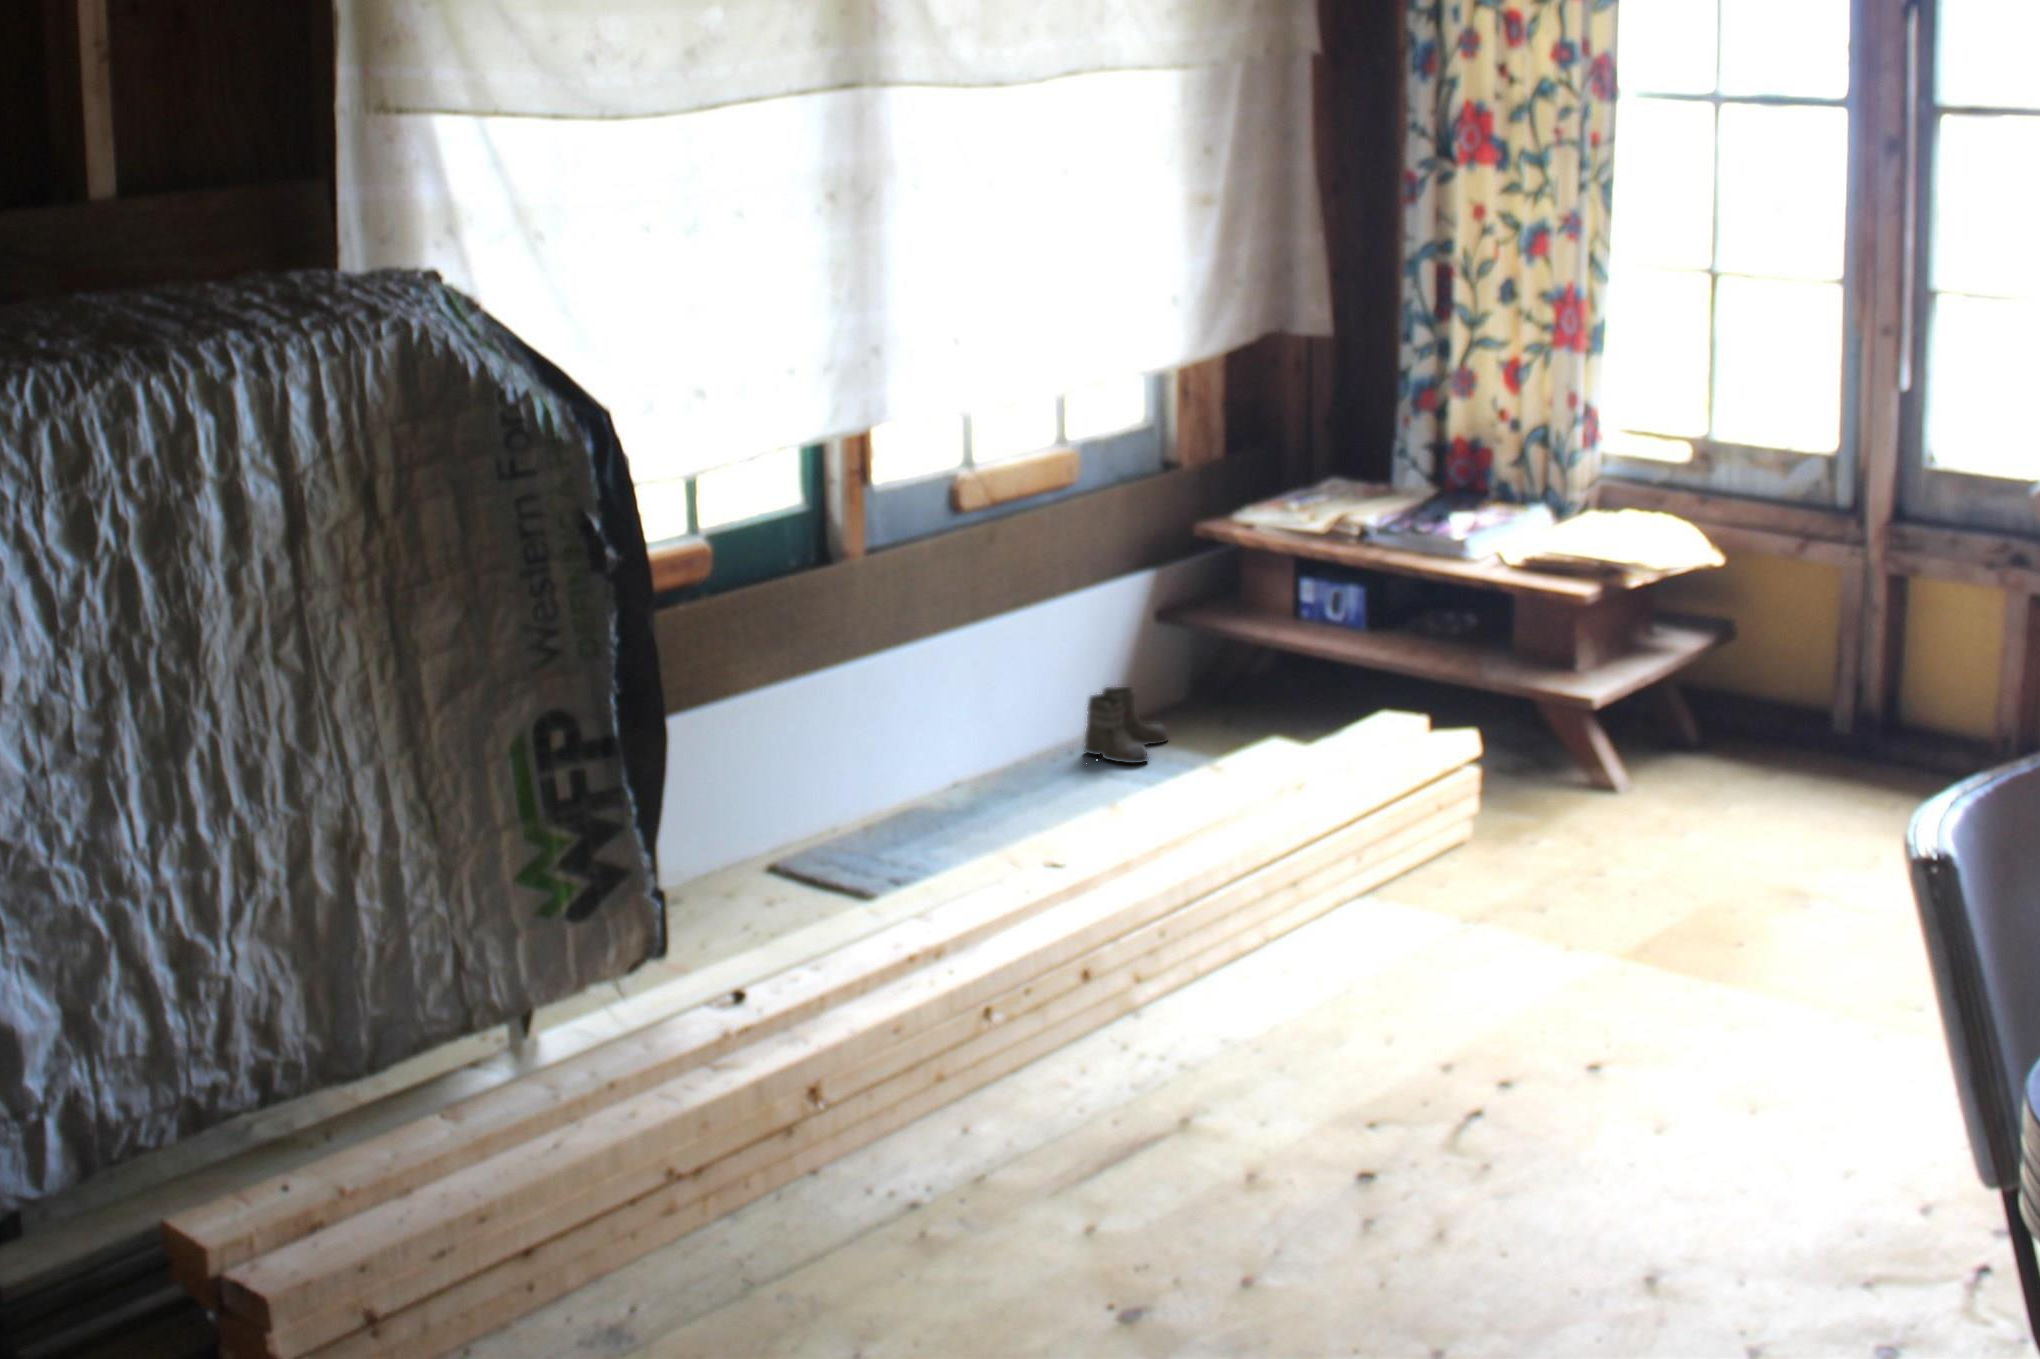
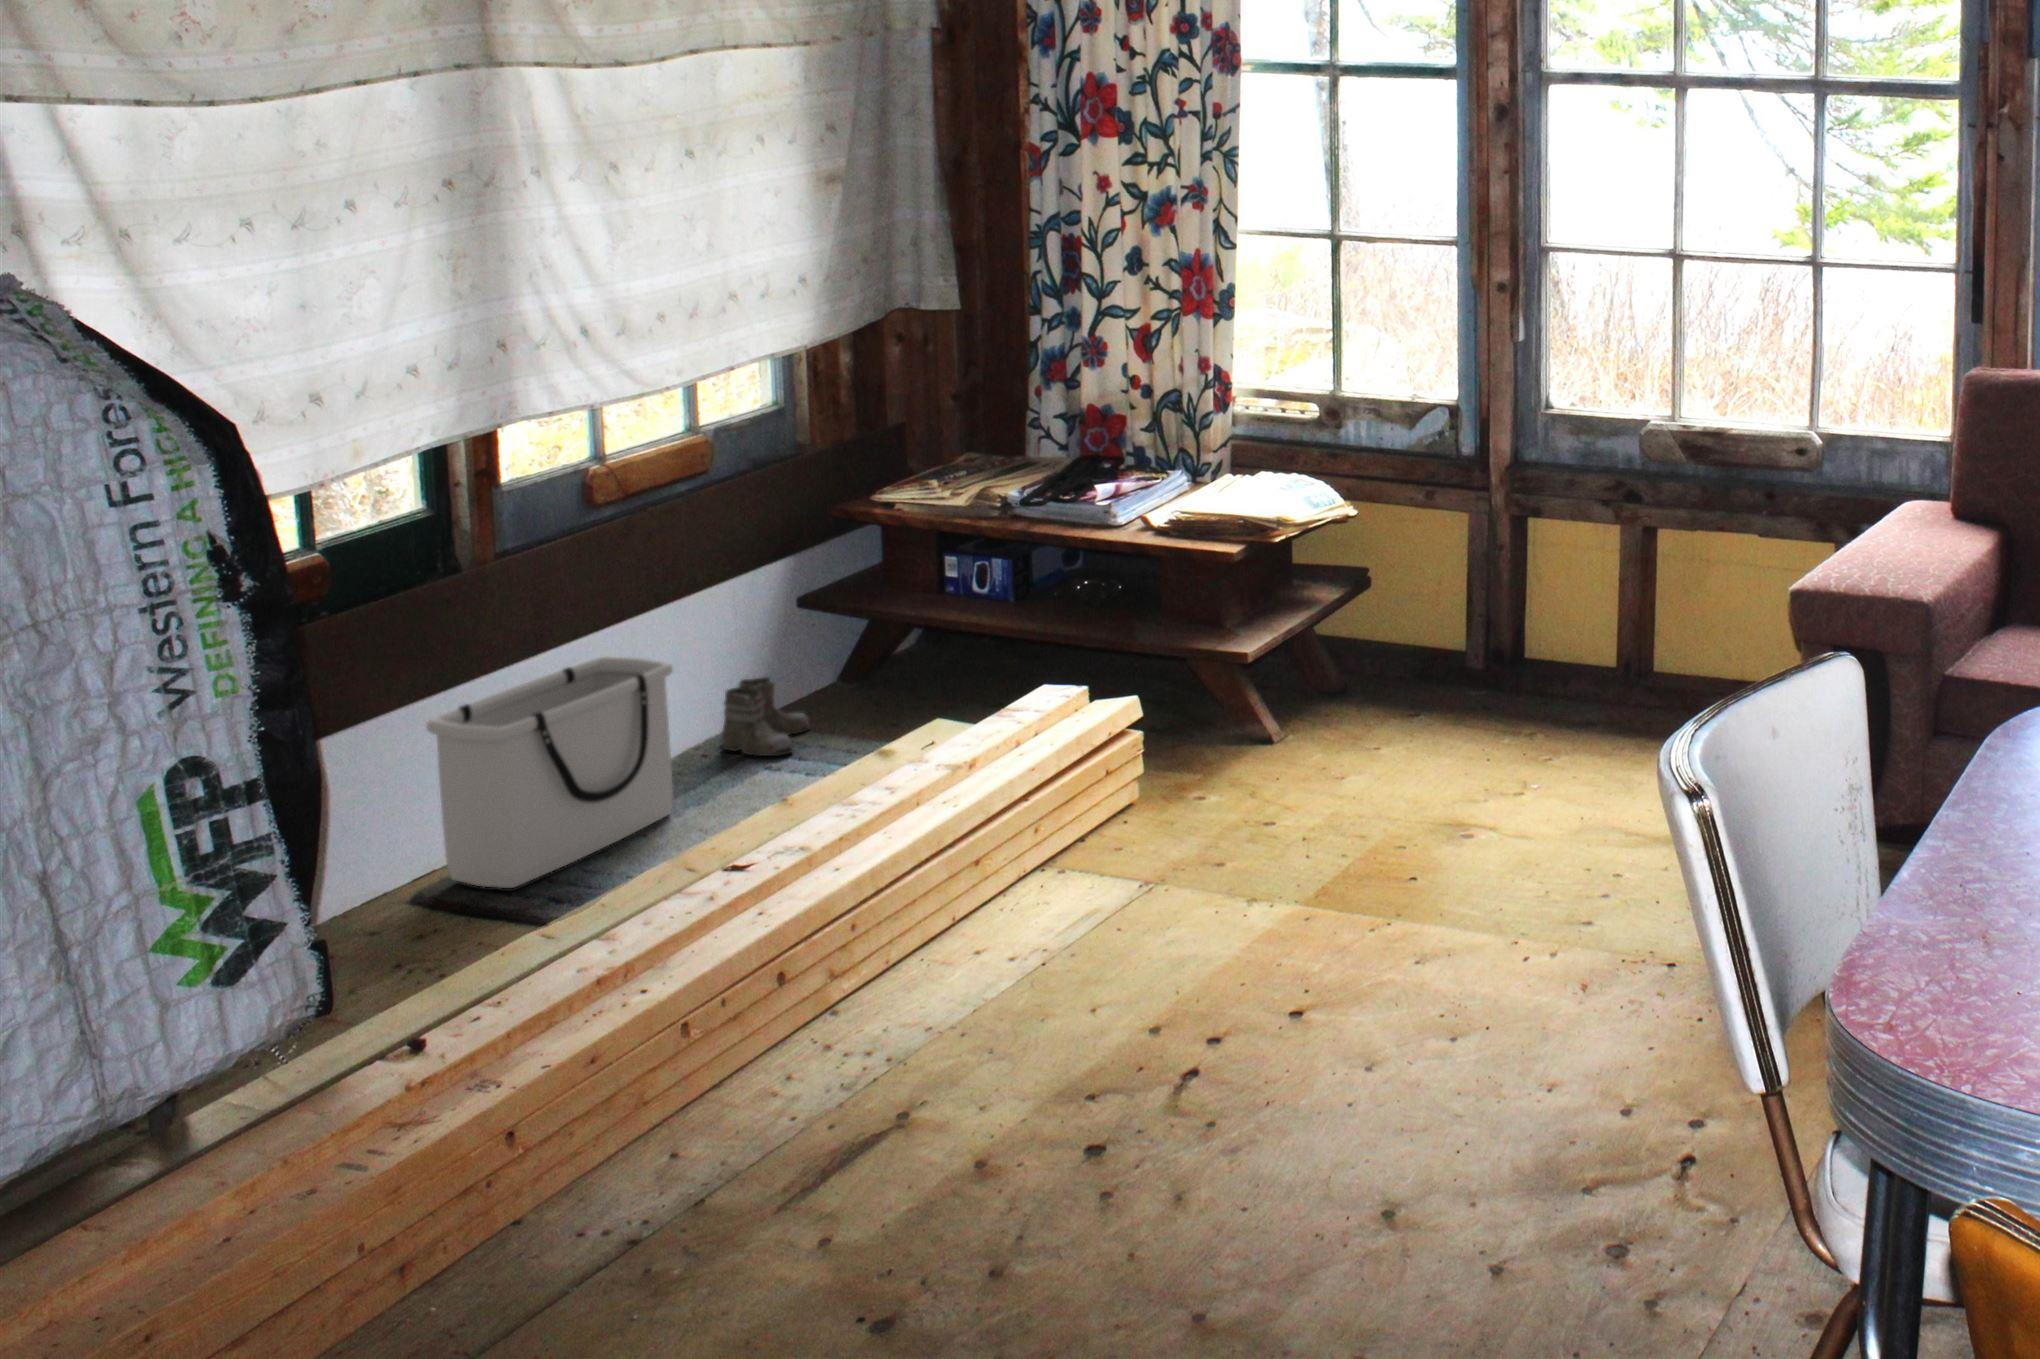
storage bin: none [819,654,1036,858] -> present [427,656,673,888]

